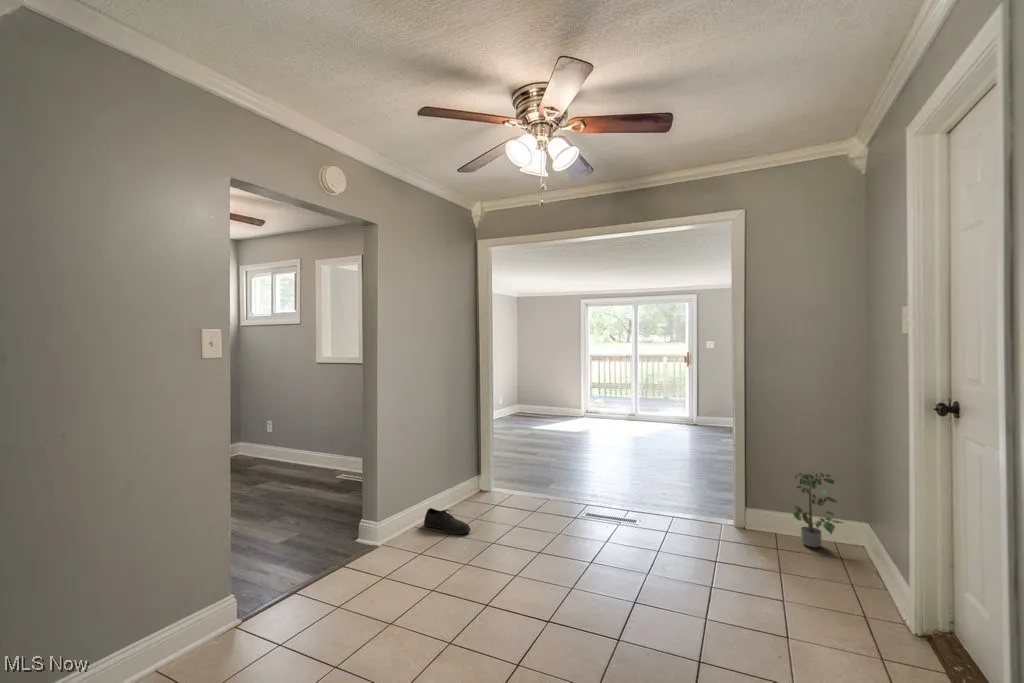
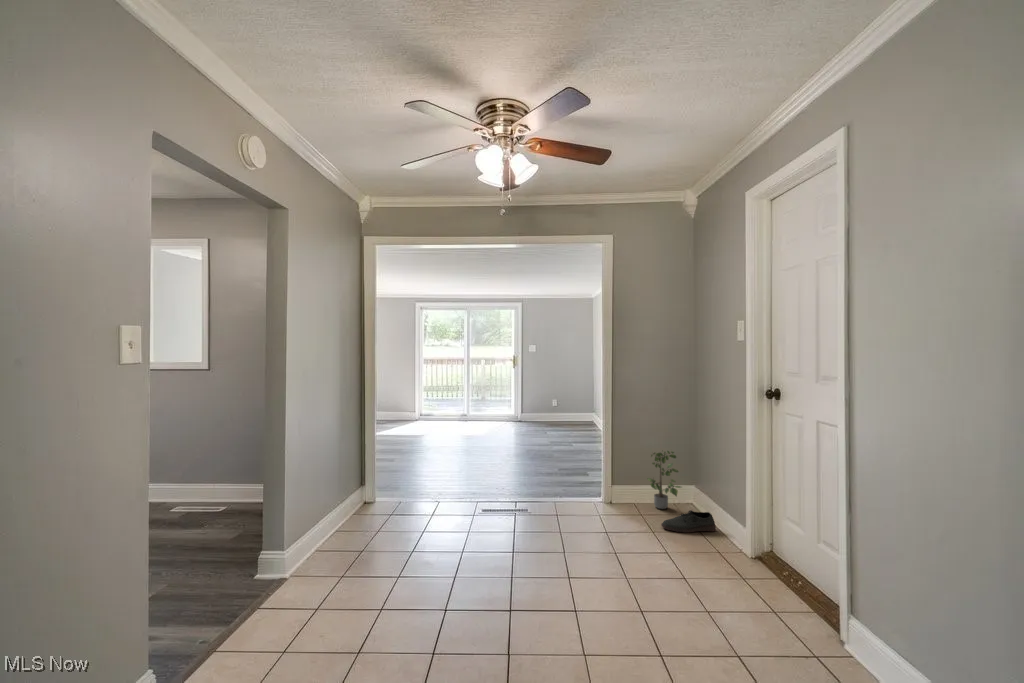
shoe: present [424,508,470,534] -> present [661,510,716,533]

